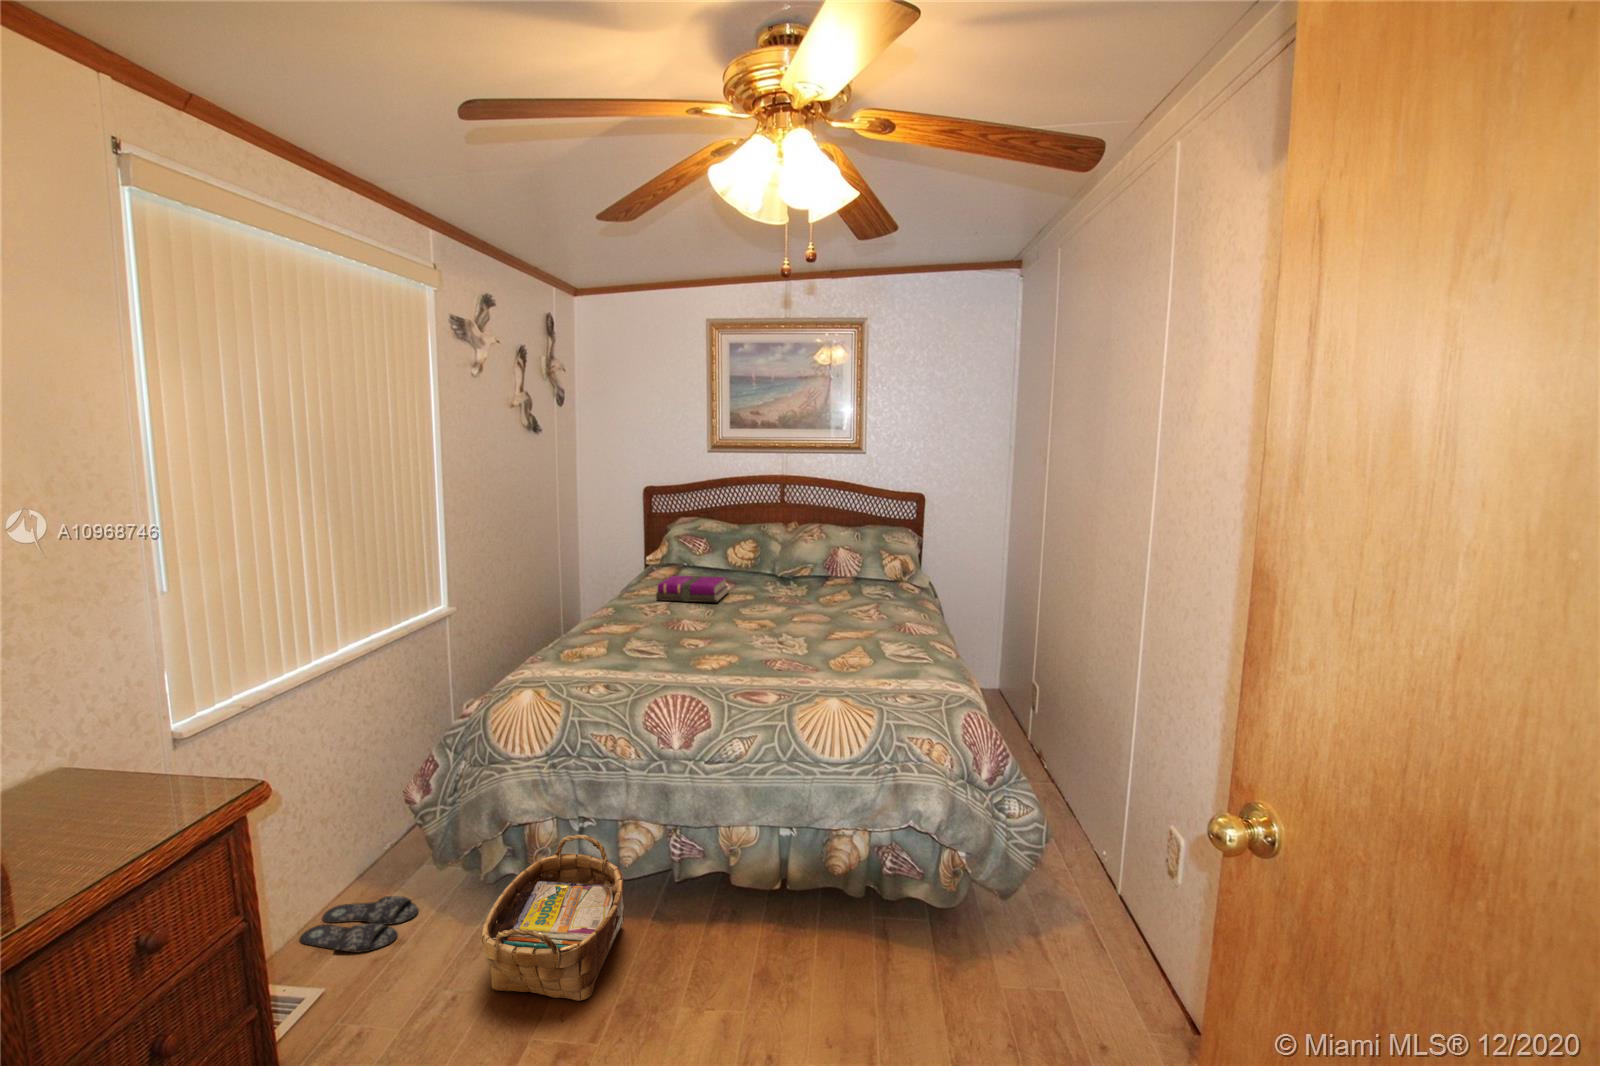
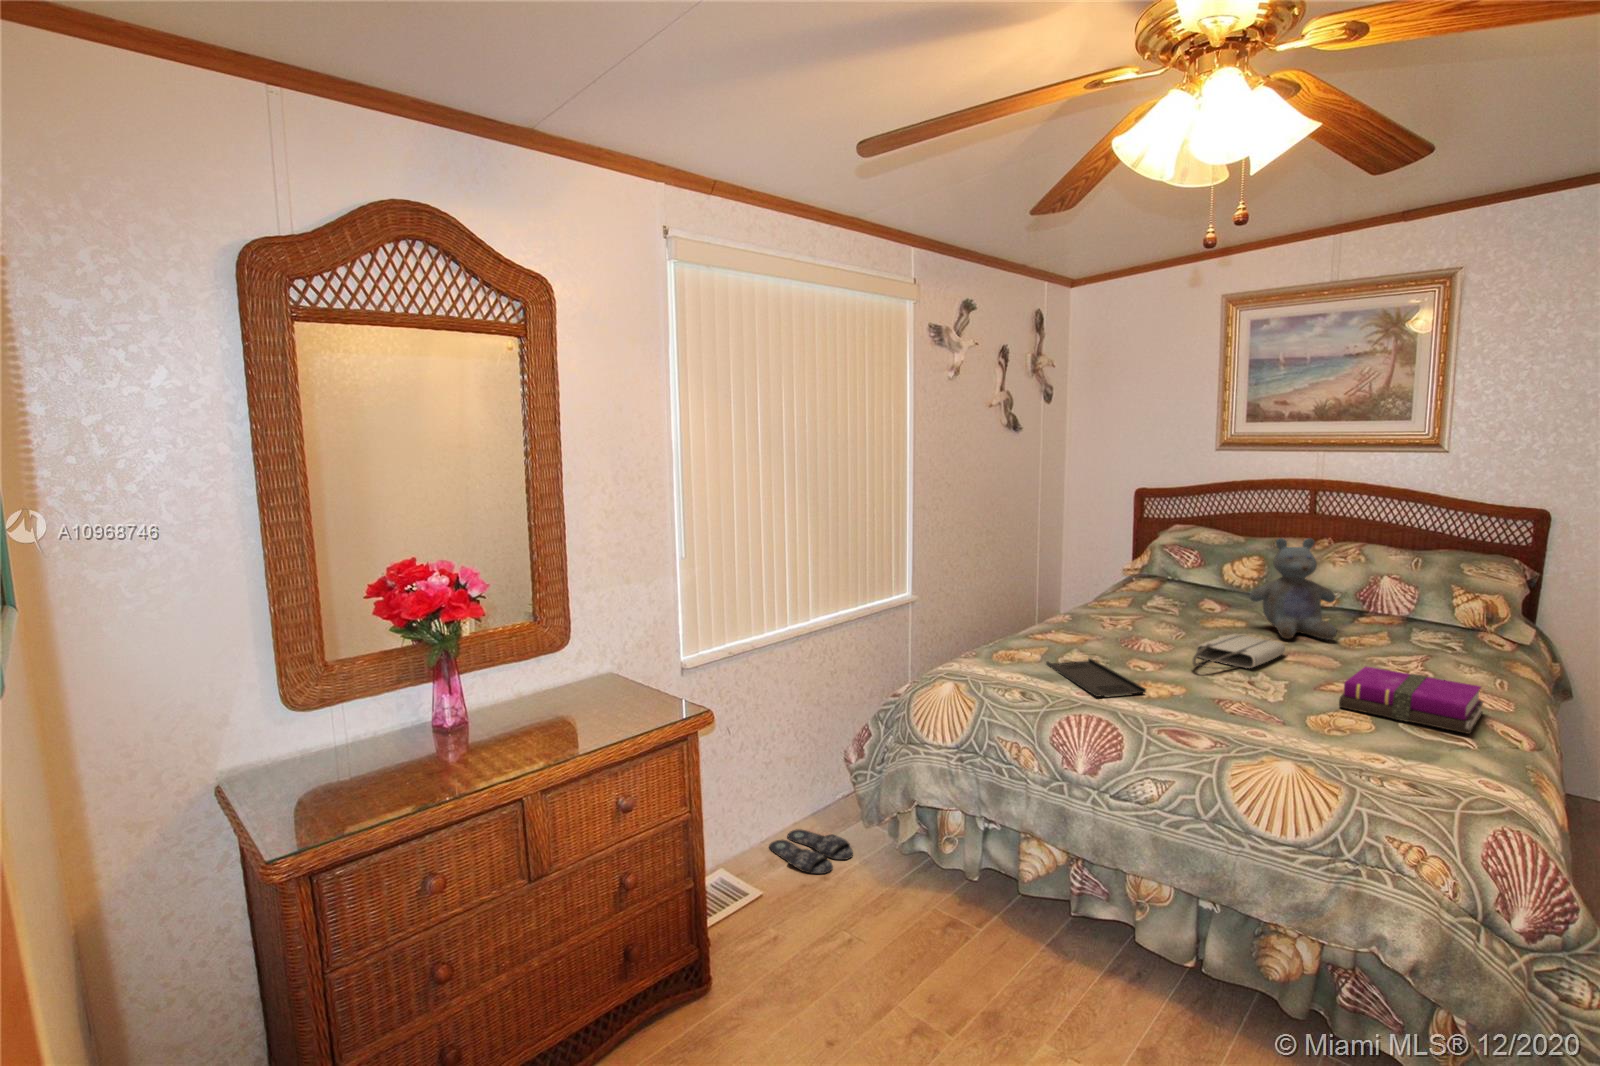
stuffed bear: none [759,522,821,604] -> present [1249,538,1337,640]
notebook: present [656,576,728,602] -> present [1339,667,1484,734]
tote bag: none [734,605,794,636] -> present [1192,634,1285,668]
tray: none [615,643,713,676] -> present [1046,658,1146,697]
woven basket: present [482,835,624,1001] -> none [879,830,1018,989]

